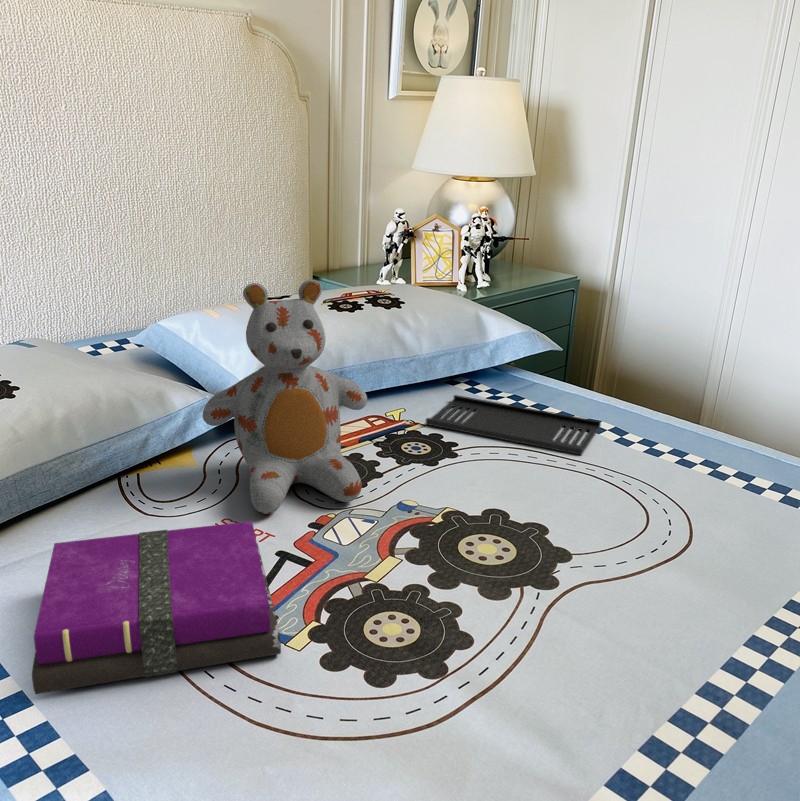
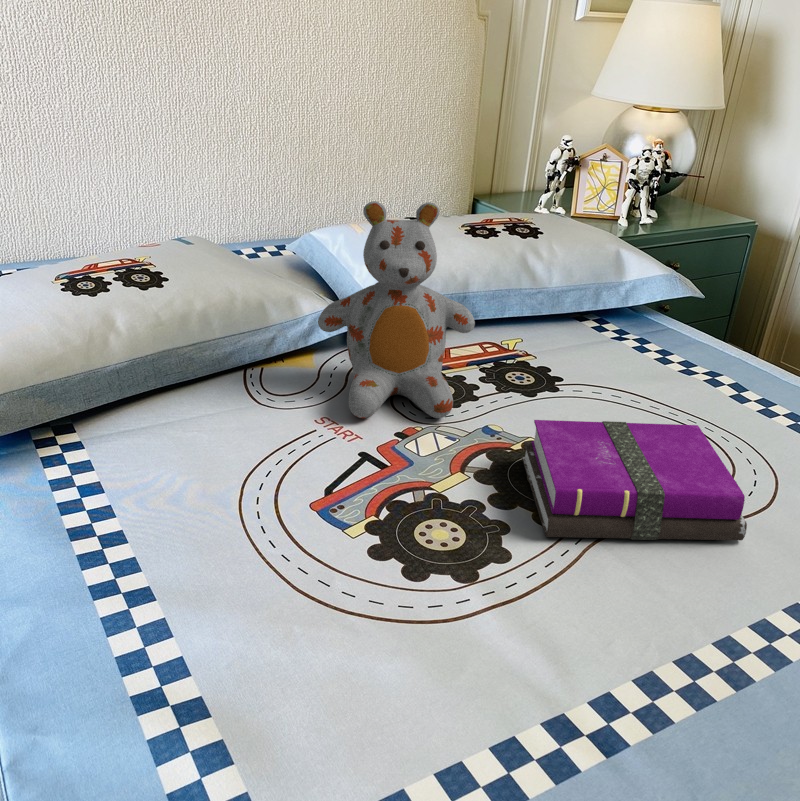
tray: present [426,395,601,455] -> none [539,331,721,406]
notebook: present [32,521,281,694] -> present [522,420,747,540]

